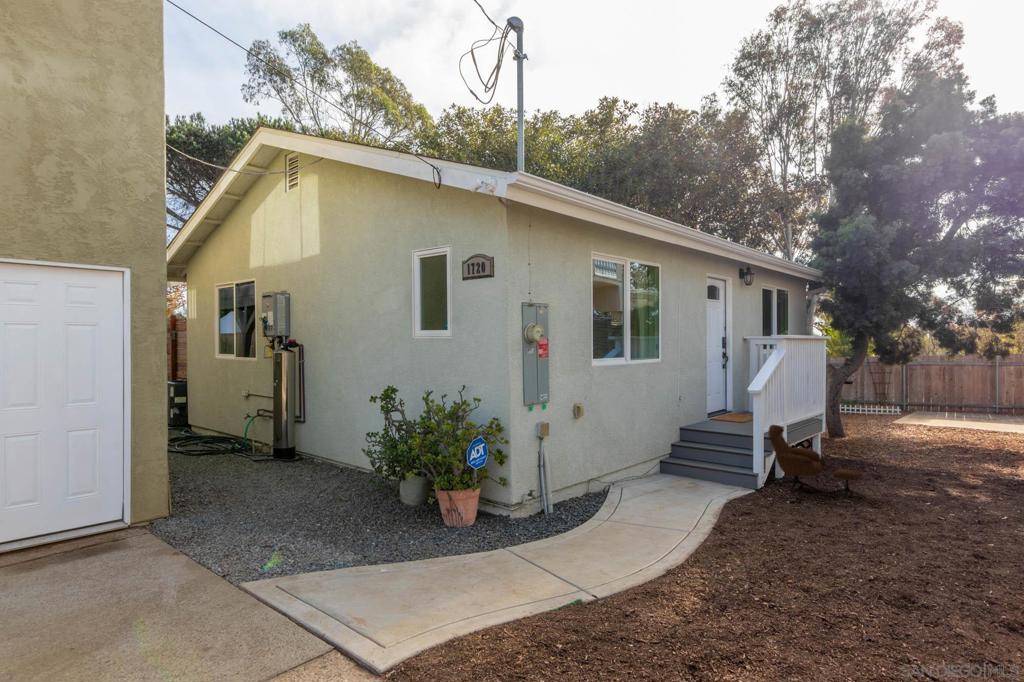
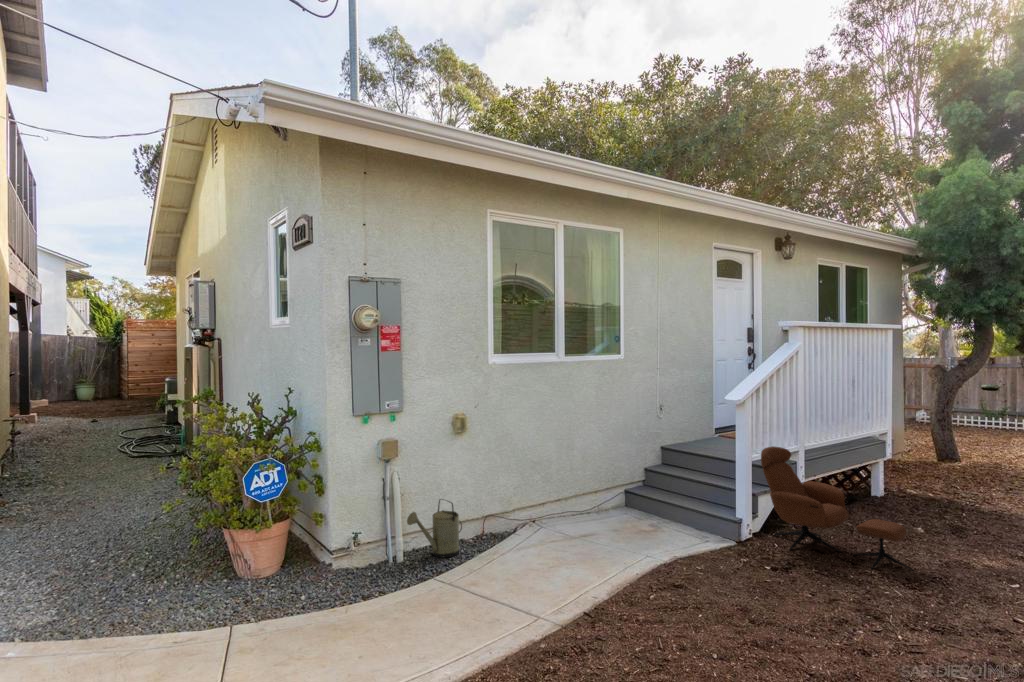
watering can: none [556,466,584,508] -> present [407,499,462,557]

